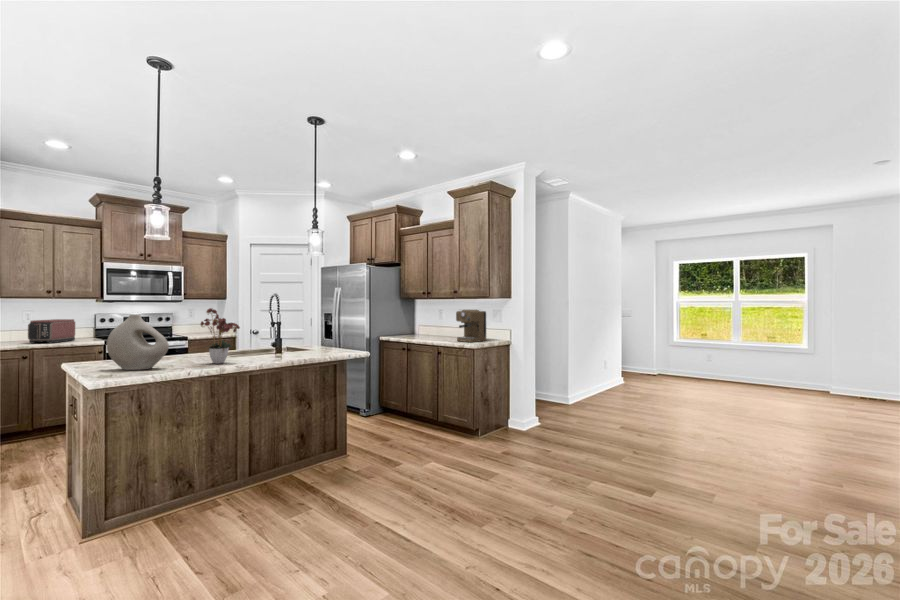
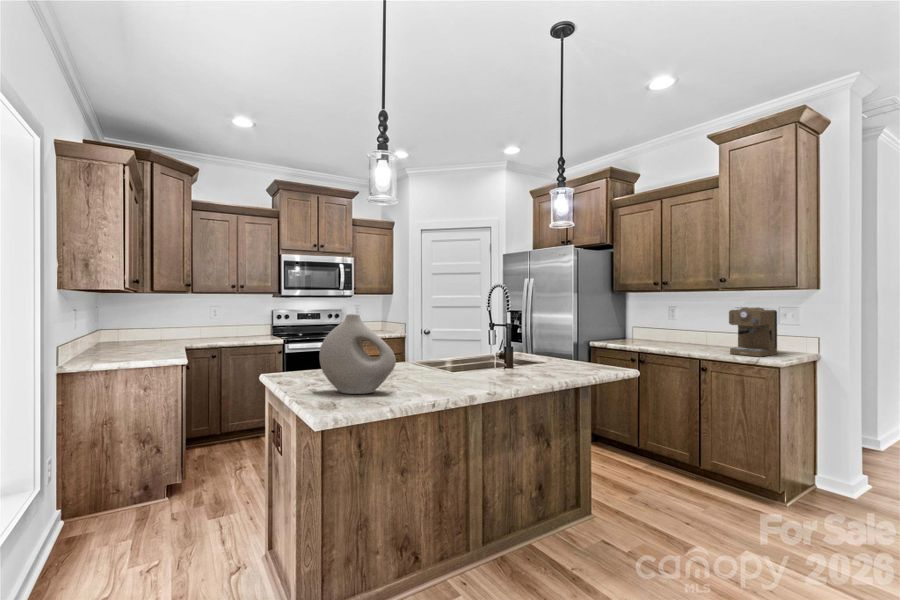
flower arrangement: present [201,308,240,364] -> none [426,302,483,386]
toaster: present [28,319,75,343] -> none [215,317,257,343]

